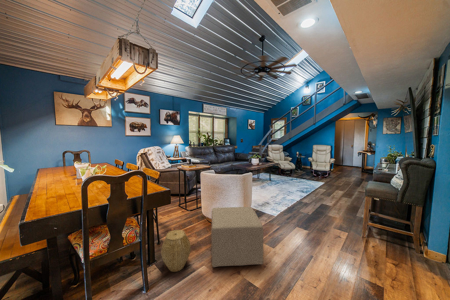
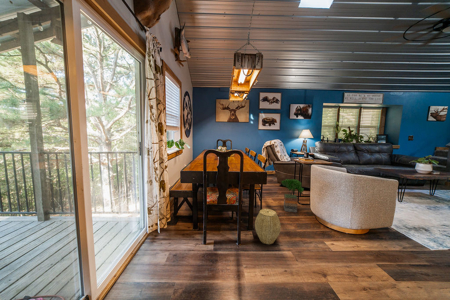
potted tree: none [171,187,195,223] -> present [282,179,303,212]
ottoman: present [211,207,263,267] -> none [297,203,368,283]

